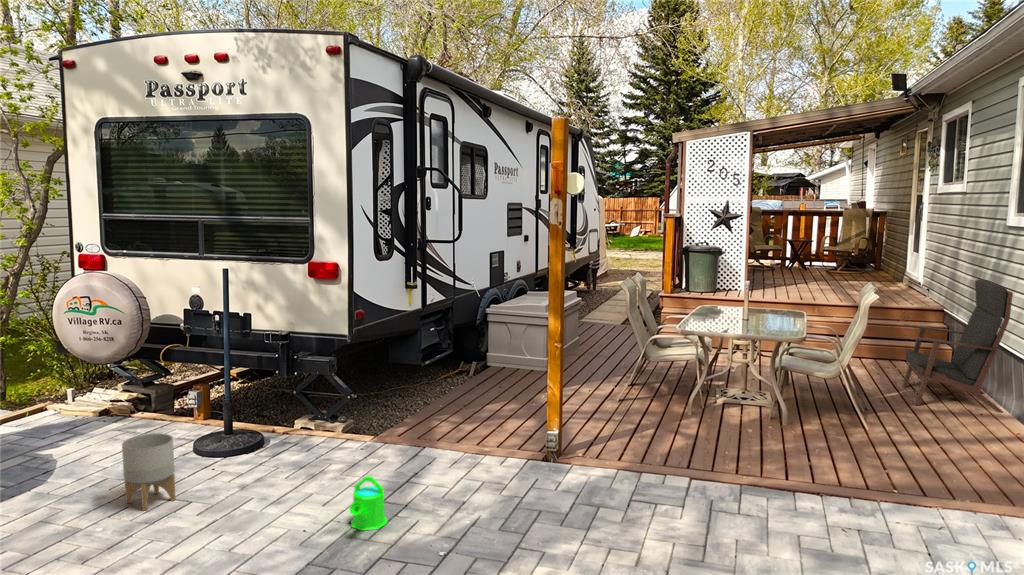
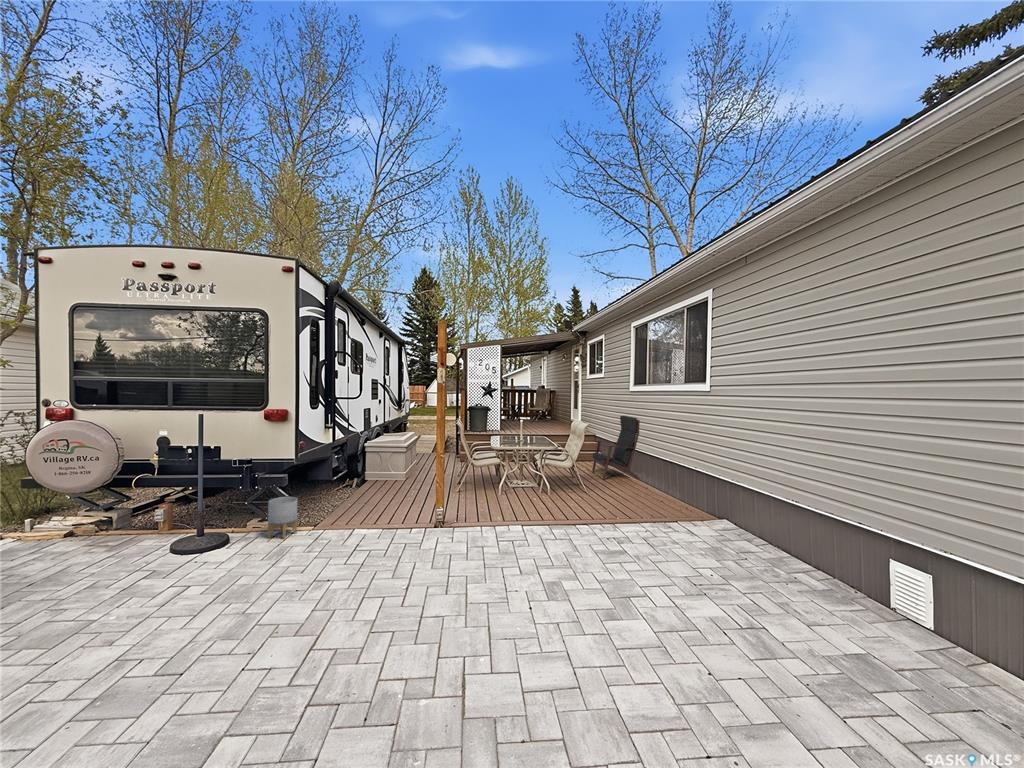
planter: present [122,433,176,511] -> present [268,497,298,539]
watering can: present [349,476,387,530] -> none [328,547,356,587]

